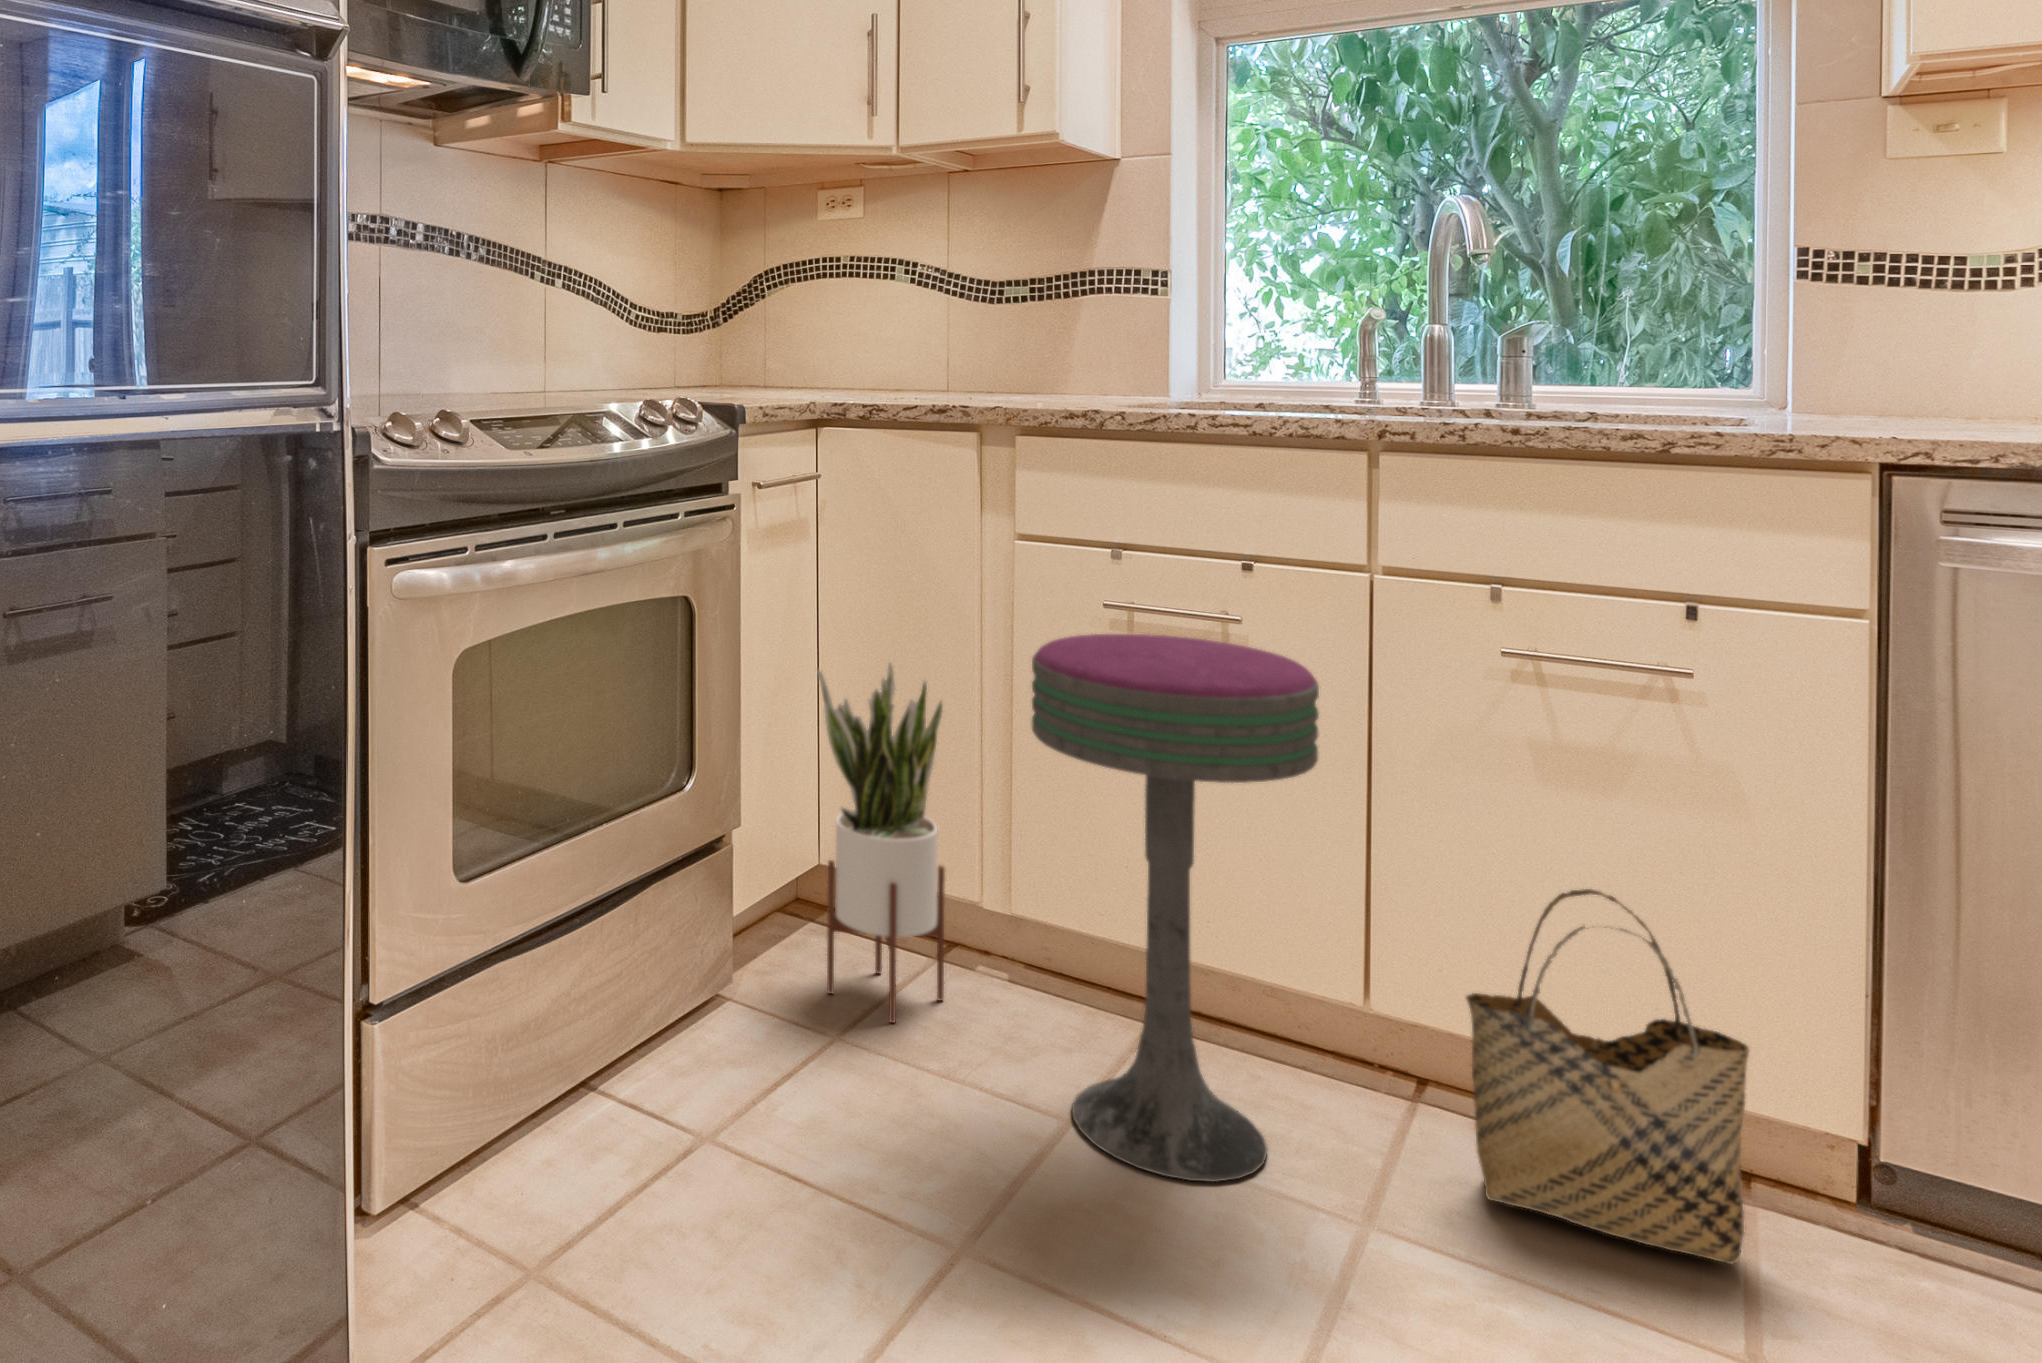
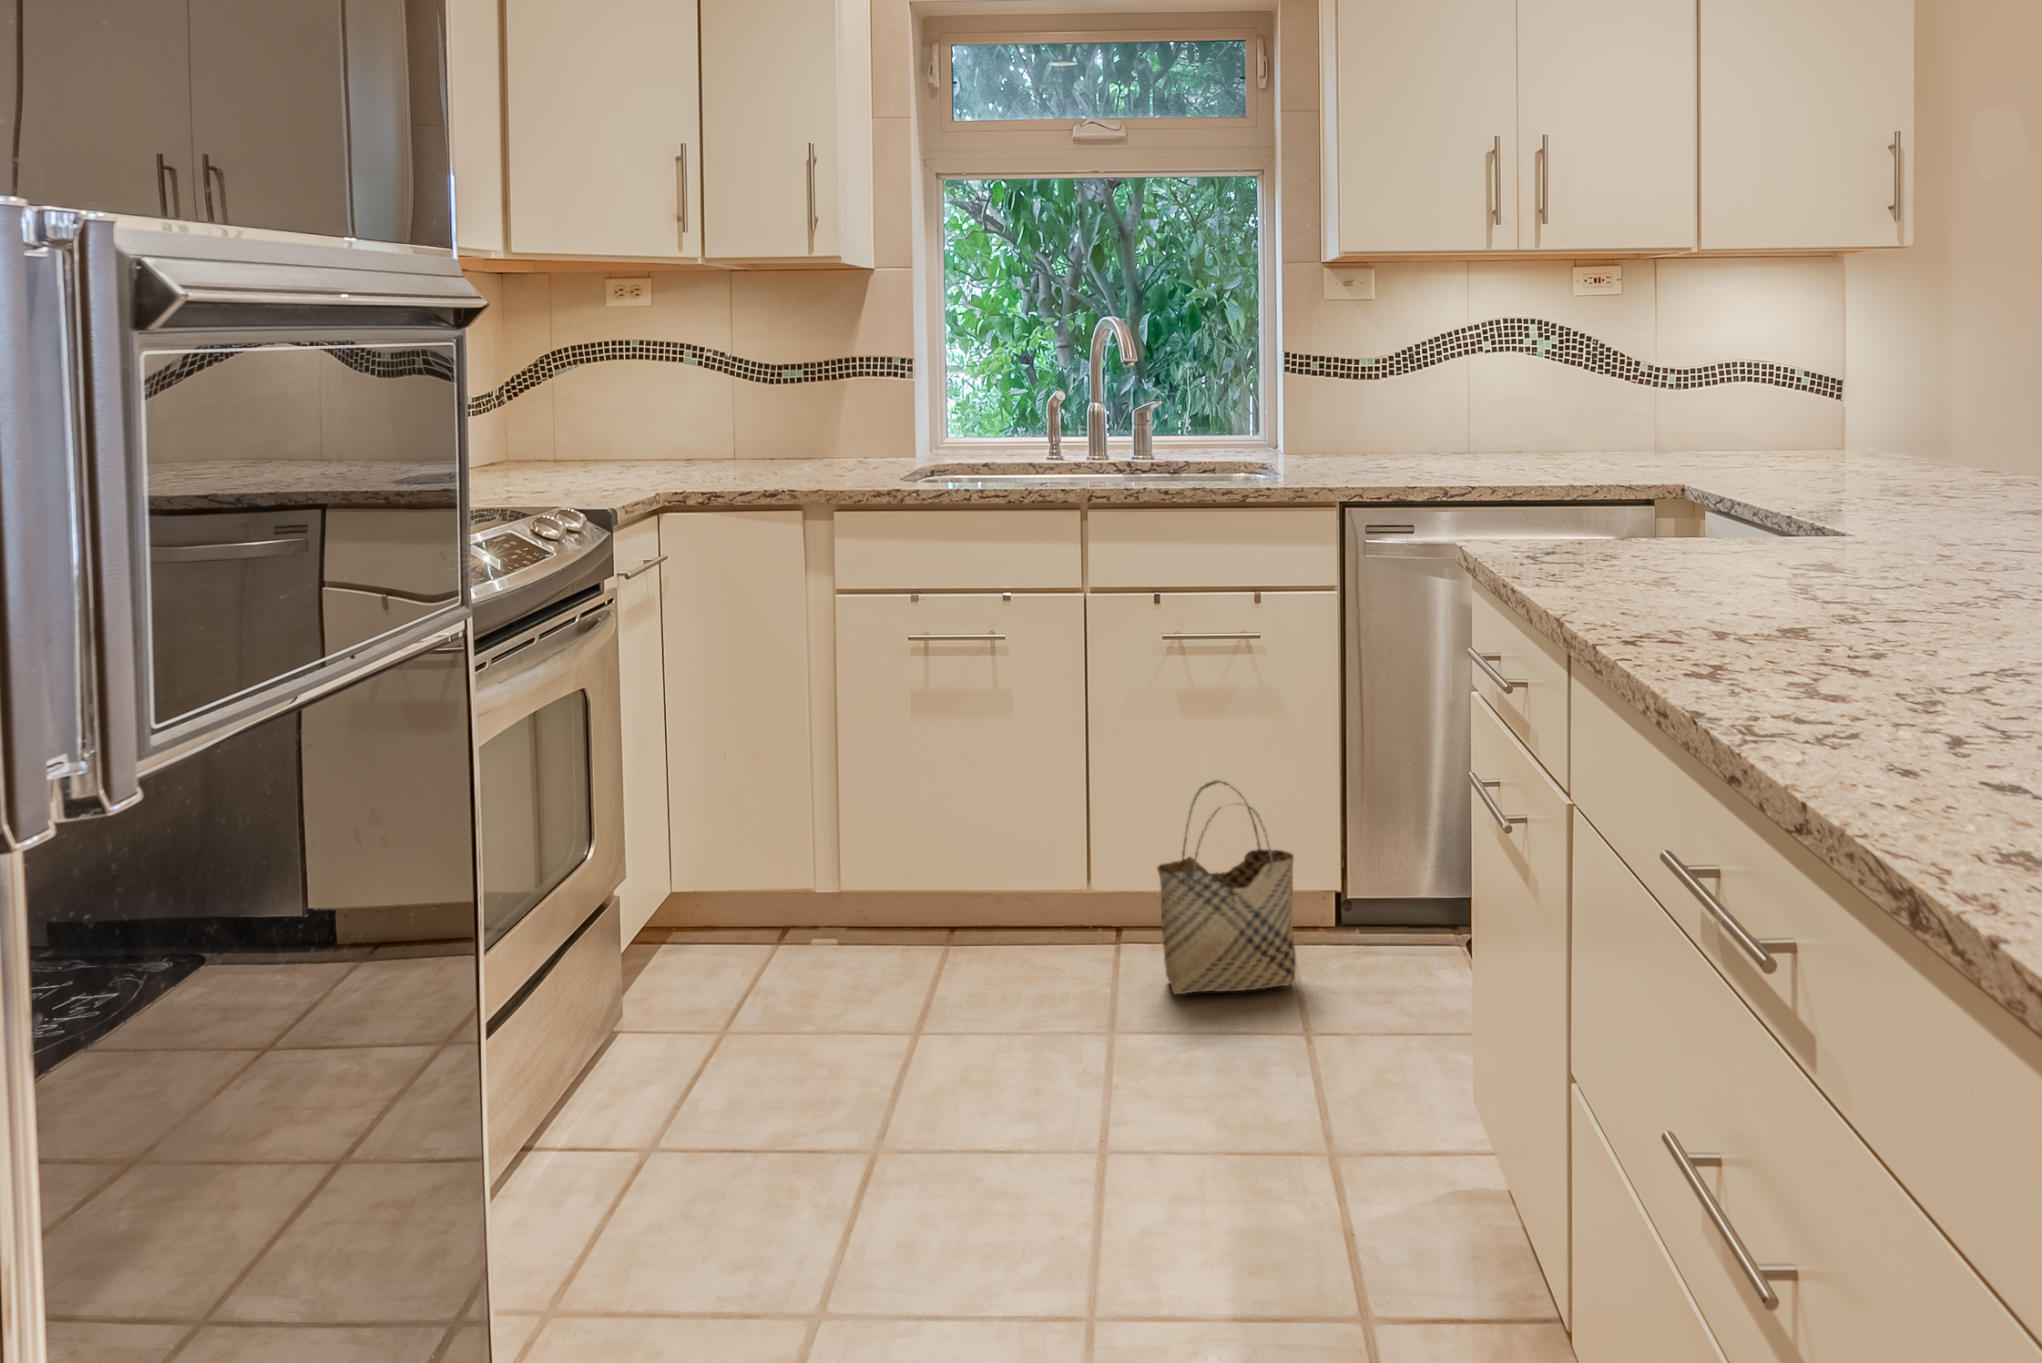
bar stool: present [1032,634,1319,1182] -> none [883,659,1075,1055]
potted plant: present [817,663,945,1023] -> none [693,714,799,1012]

